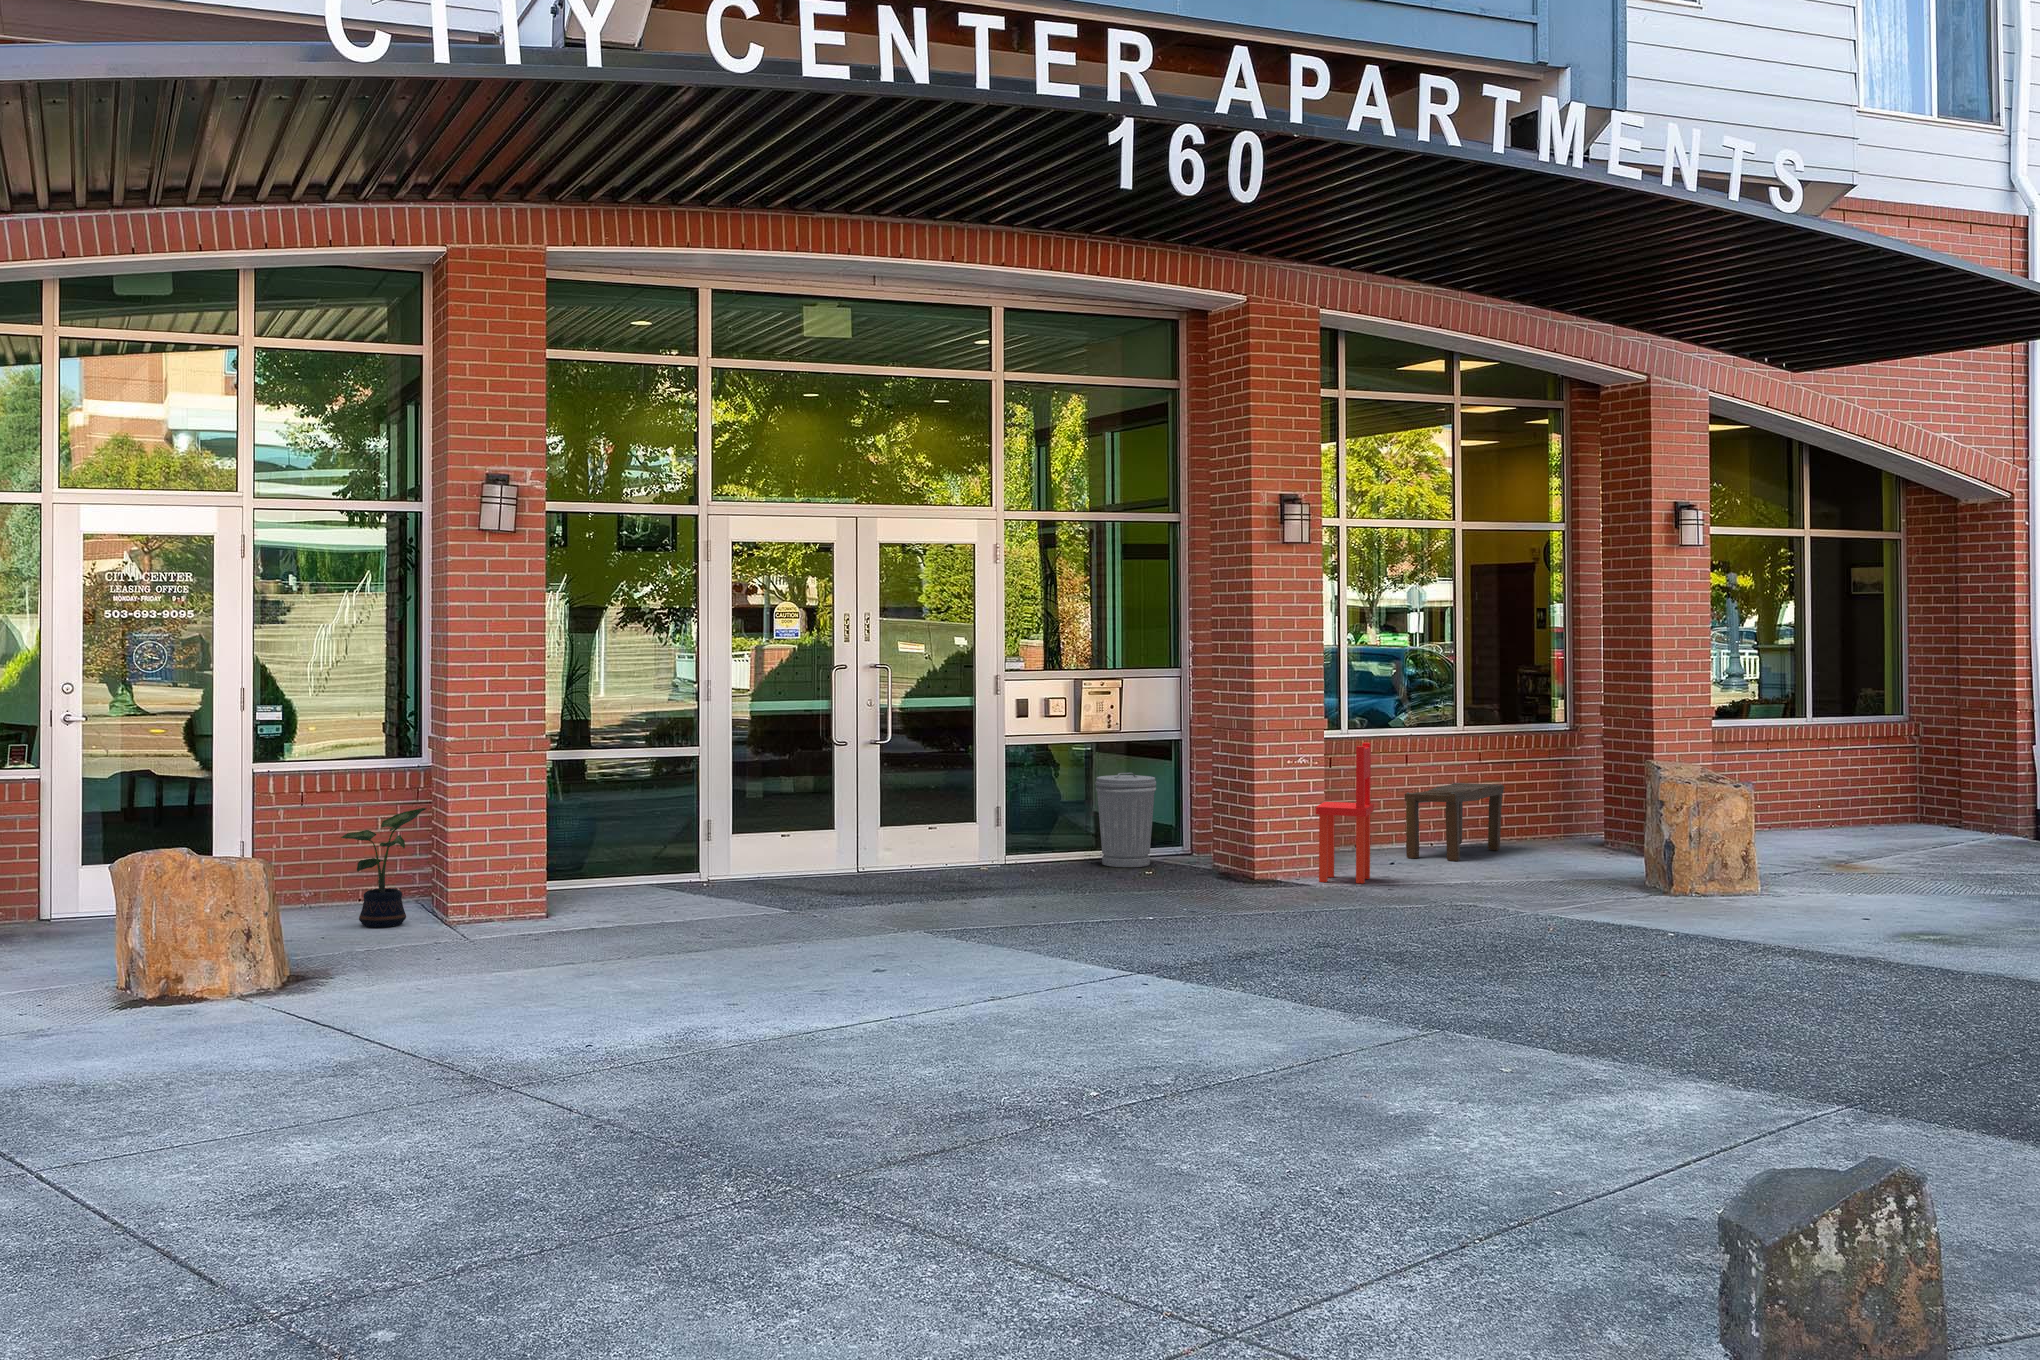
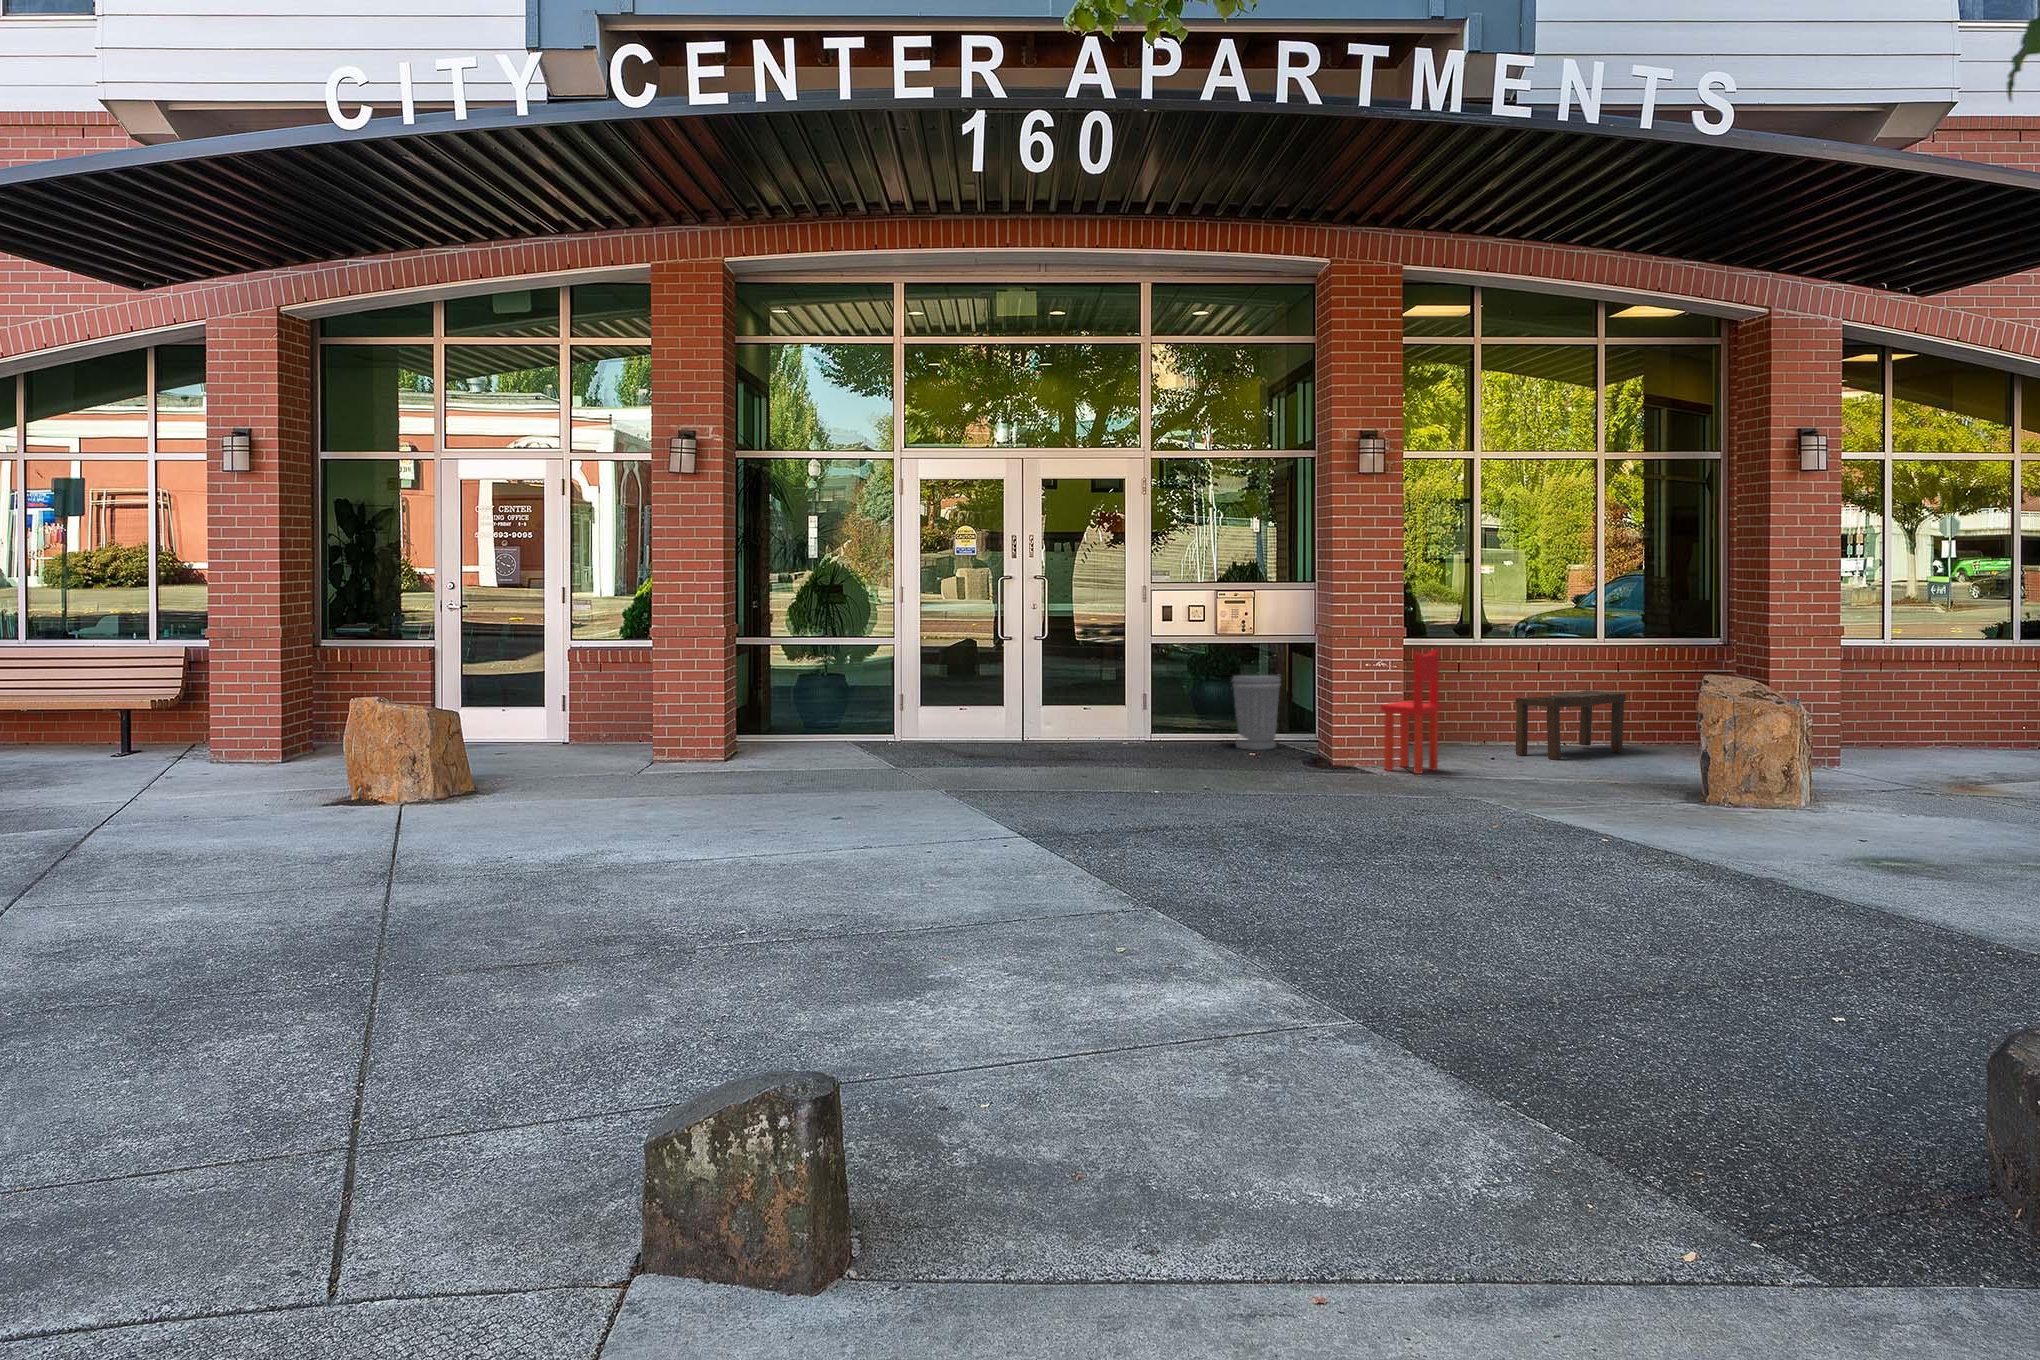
potted plant: present [341,808,426,928] -> none [590,677,655,762]

